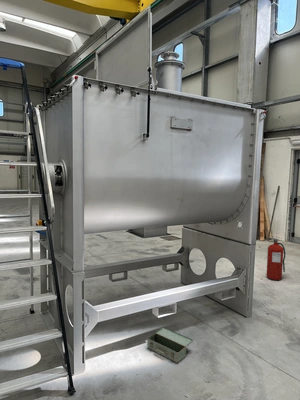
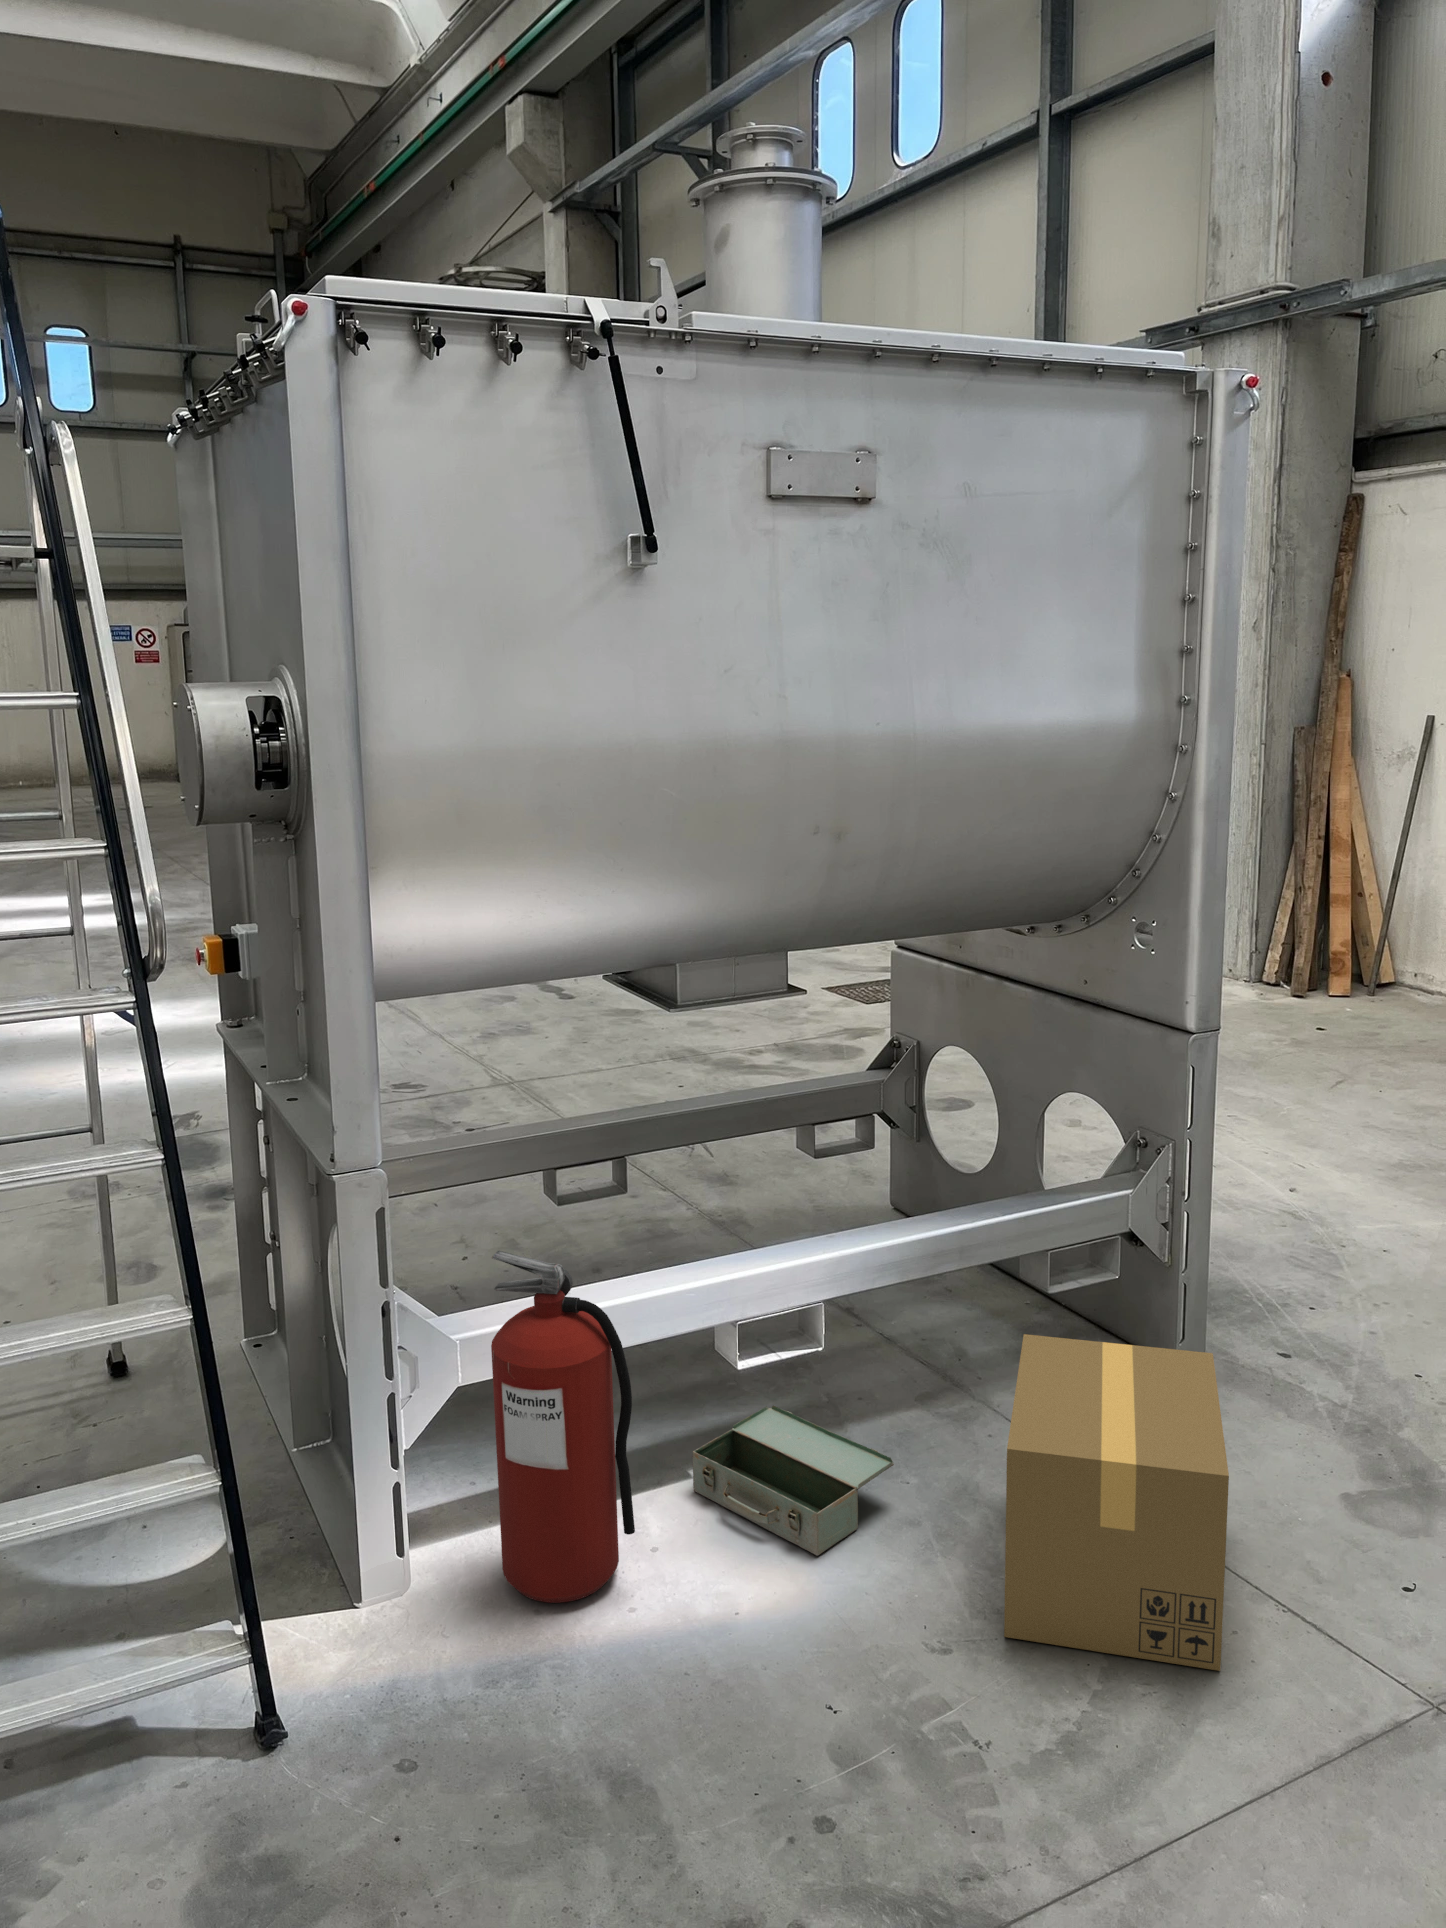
fire extinguisher: present [266,237,285,280] -> present [491,1251,635,1603]
cardboard box: none [220,311,275,389] -> present [1004,1334,1229,1671]

